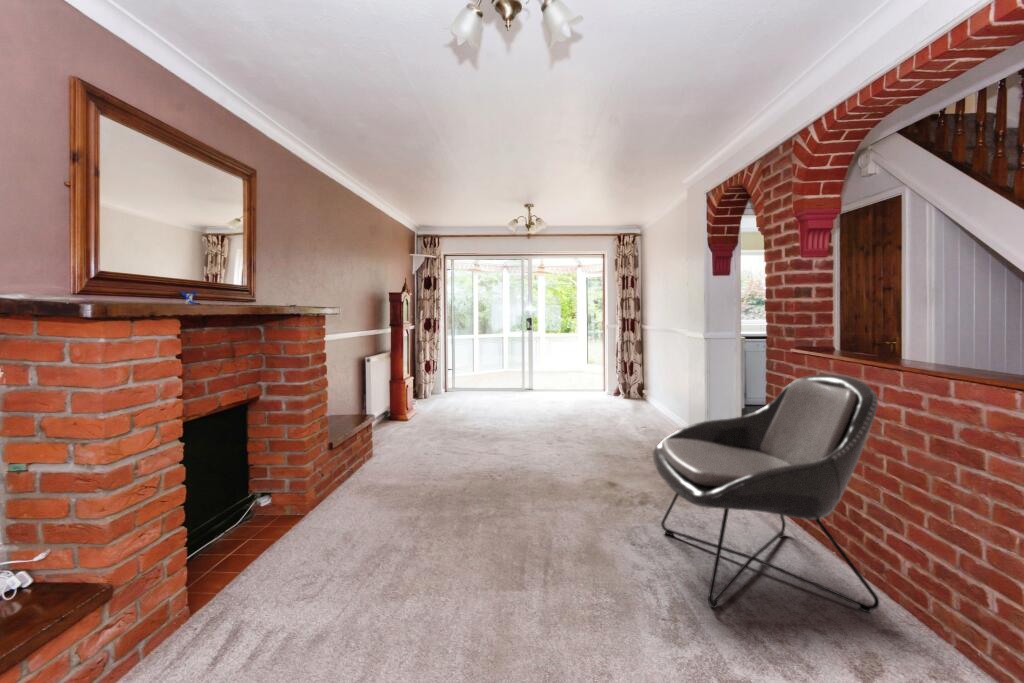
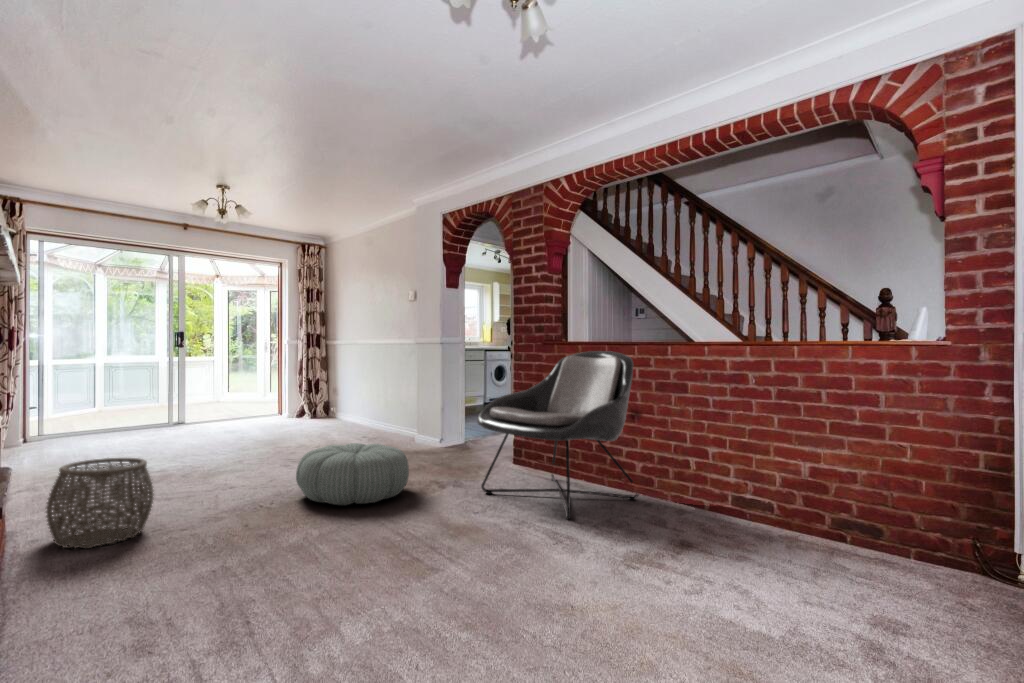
woven basket: none [334,442,394,504] -> present [46,458,154,548]
pouf: none [494,448,596,513] -> present [296,443,409,505]

